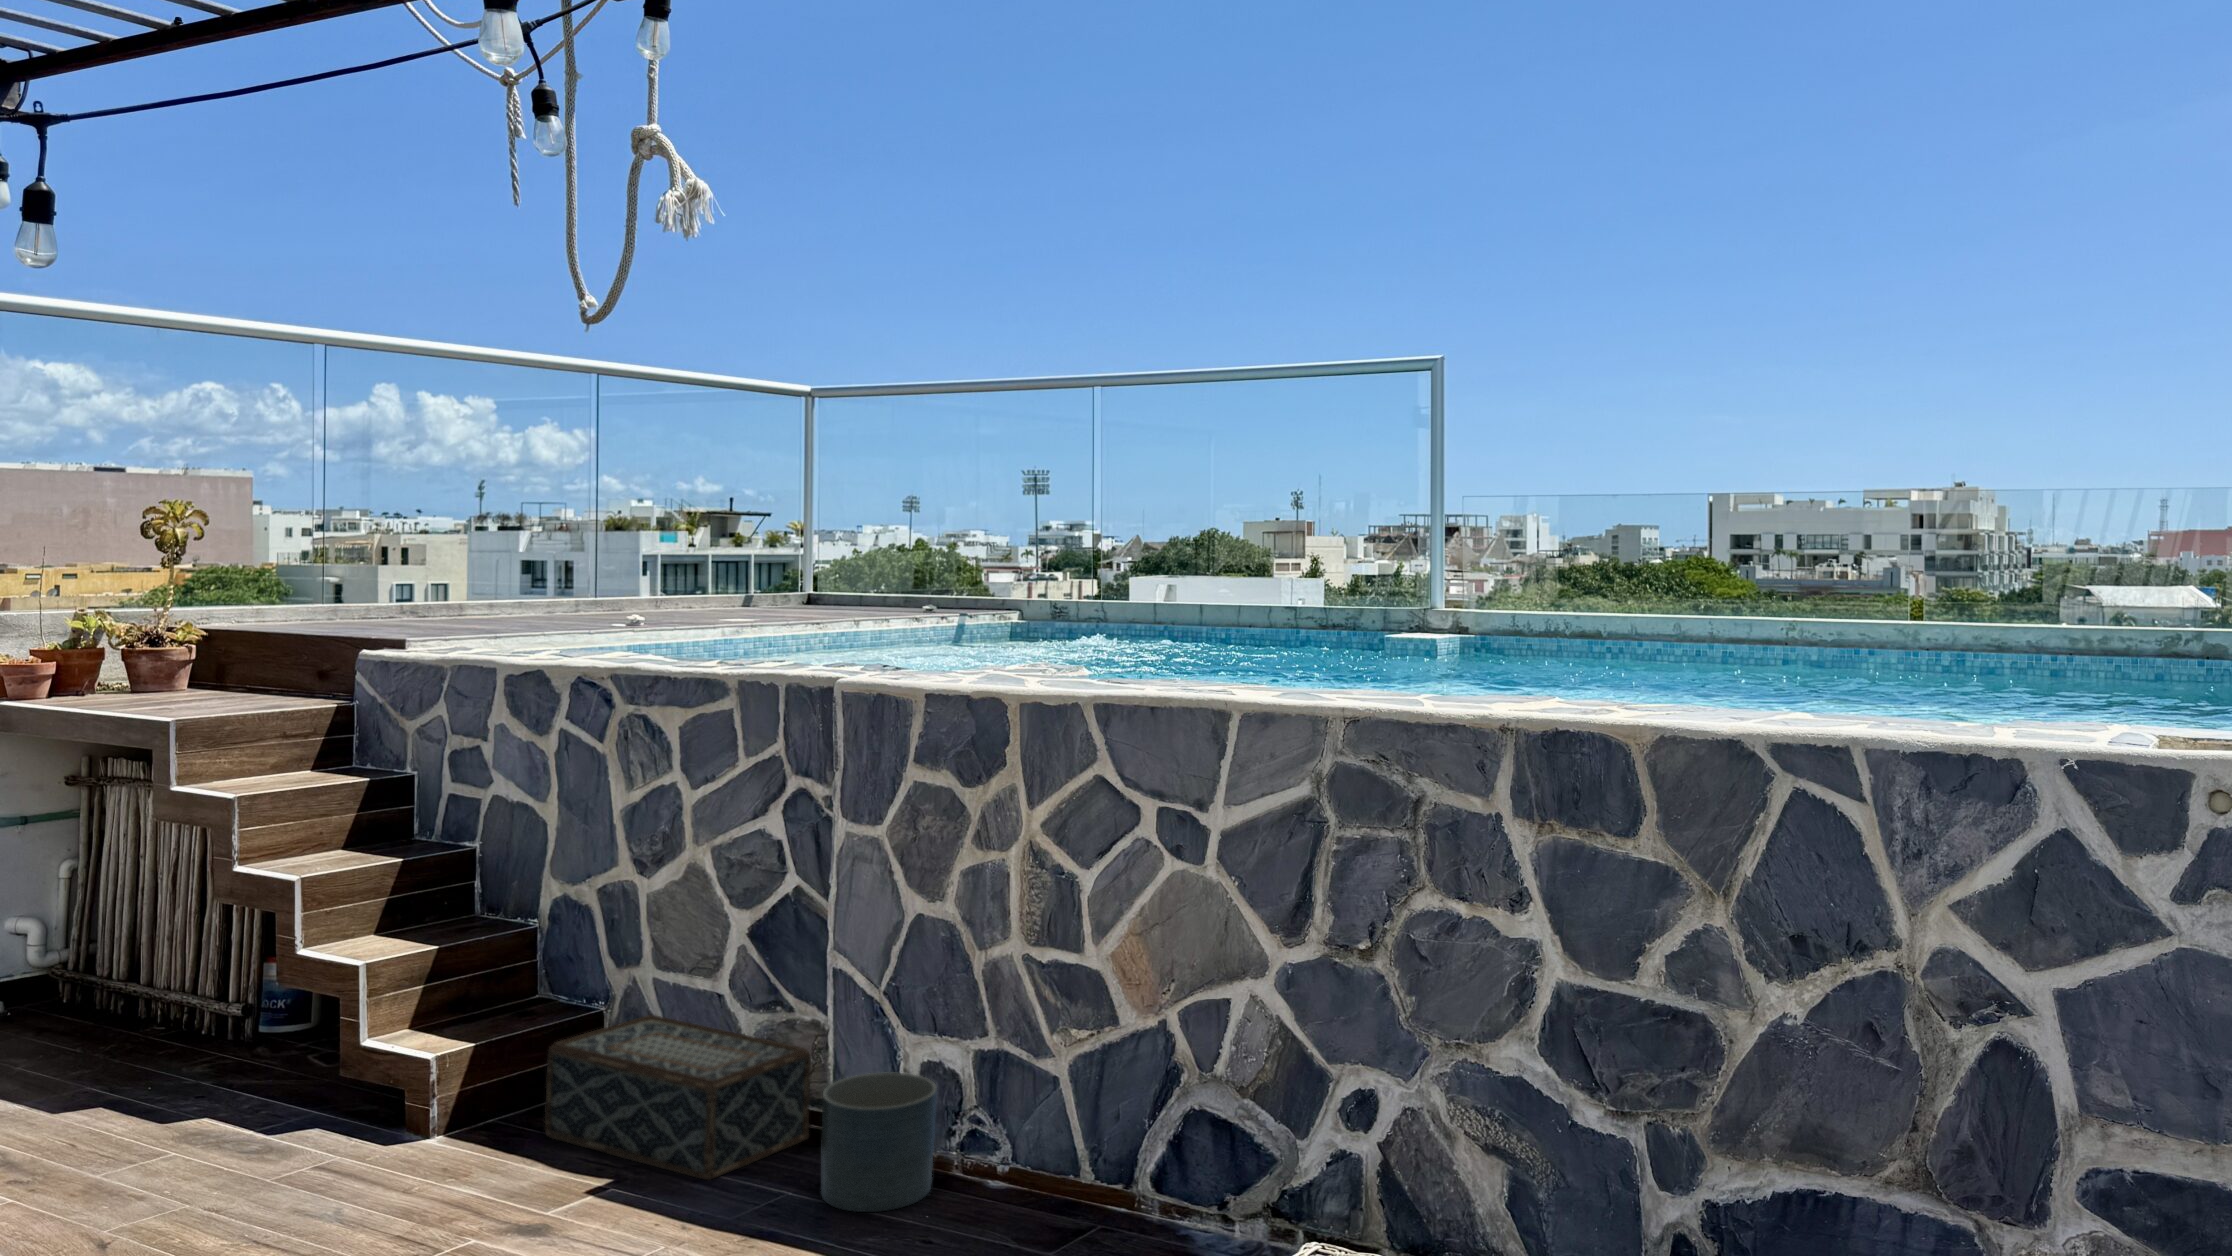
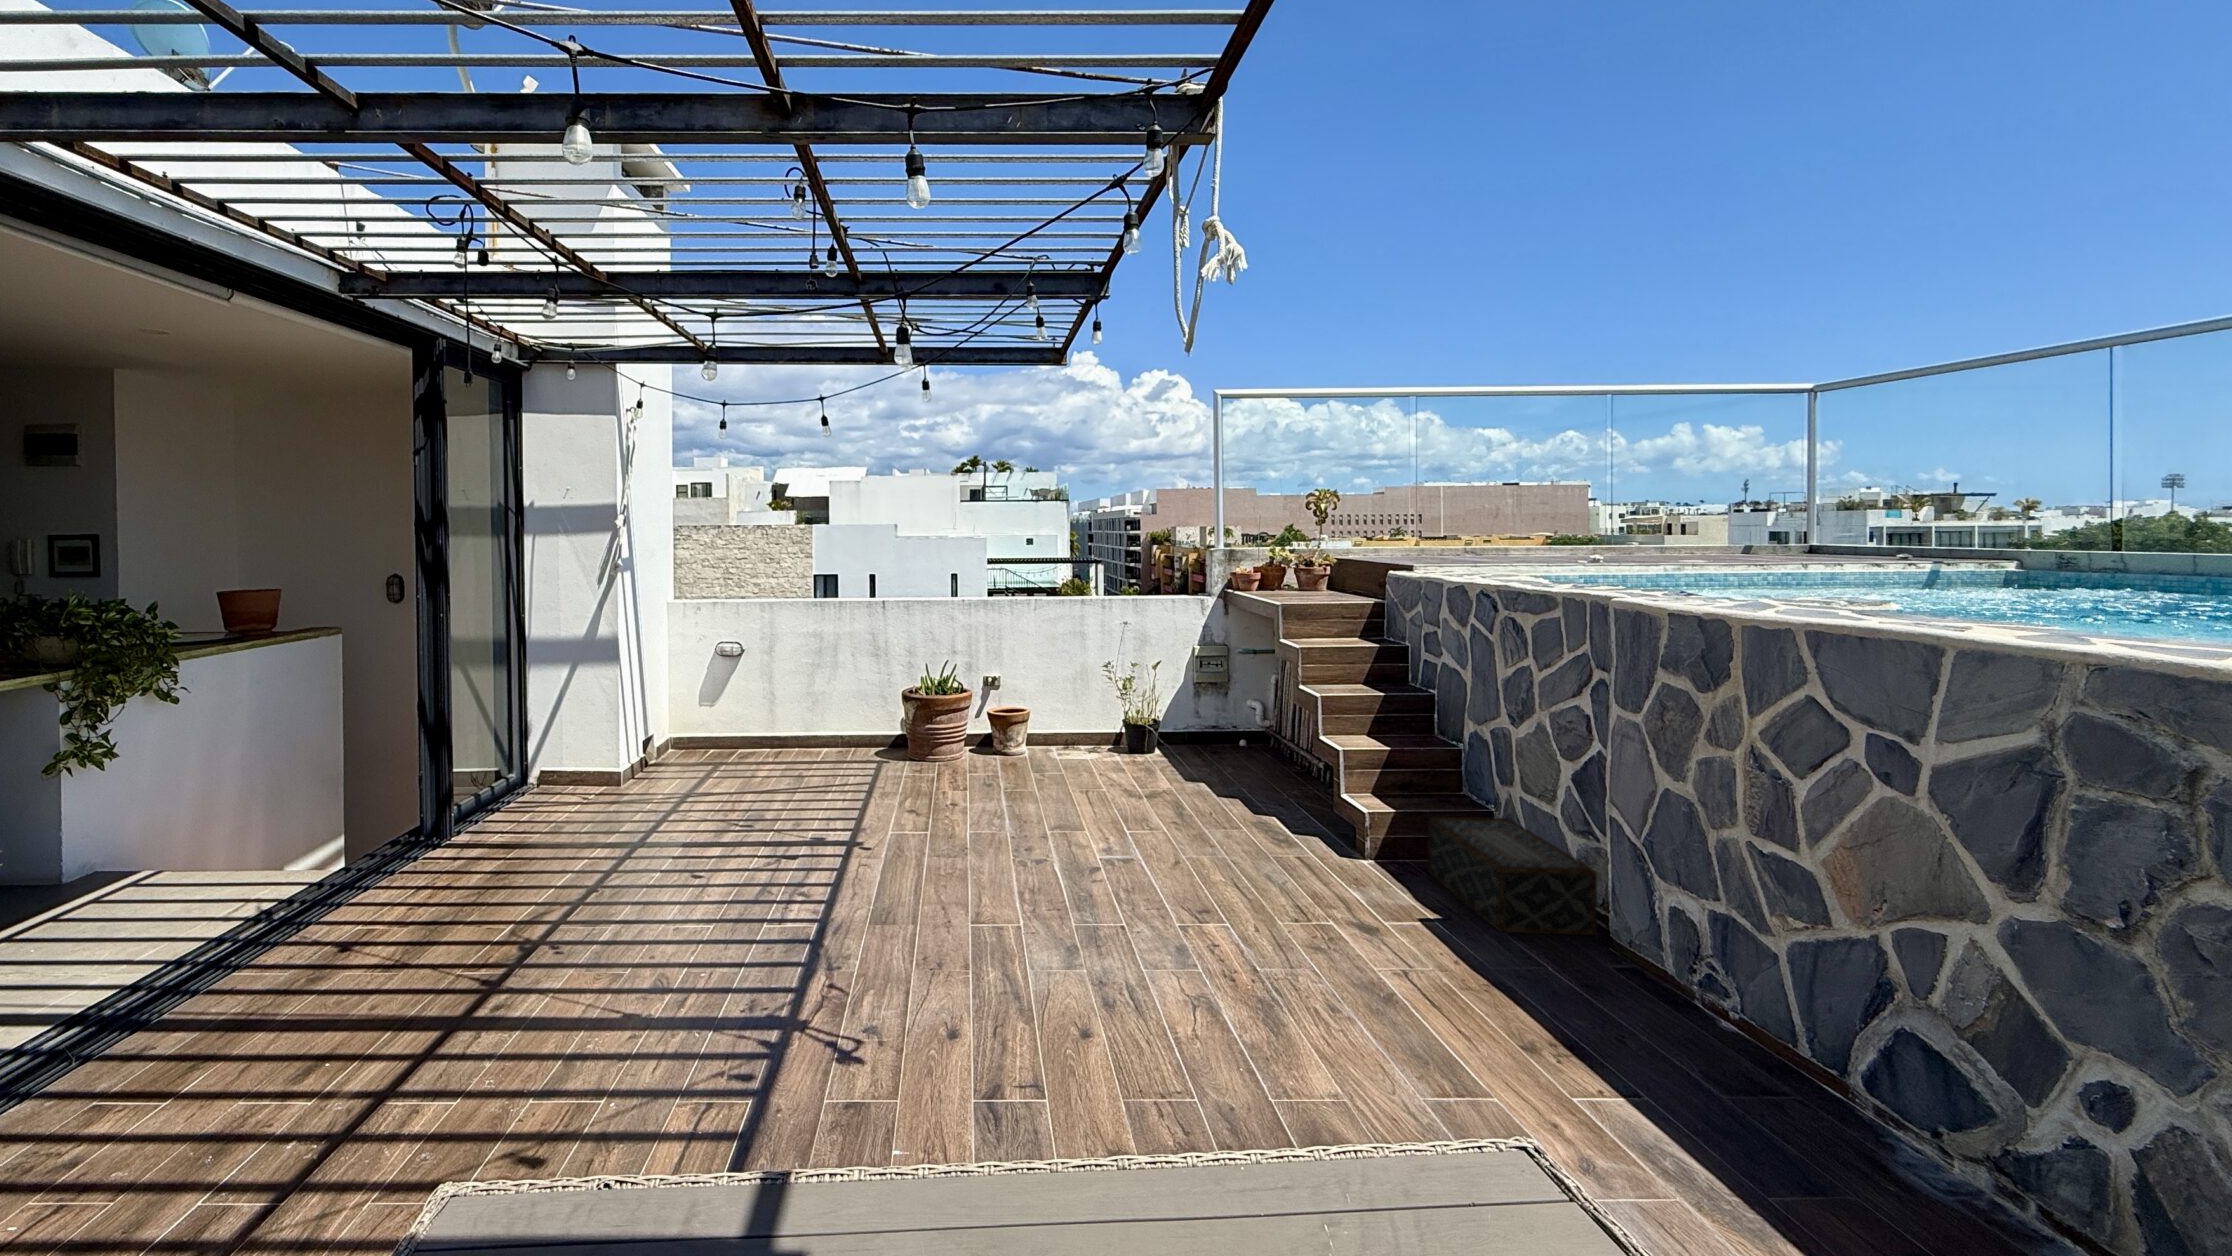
planter: present [822,1072,937,1212] -> none [1565,894,1667,1005]

